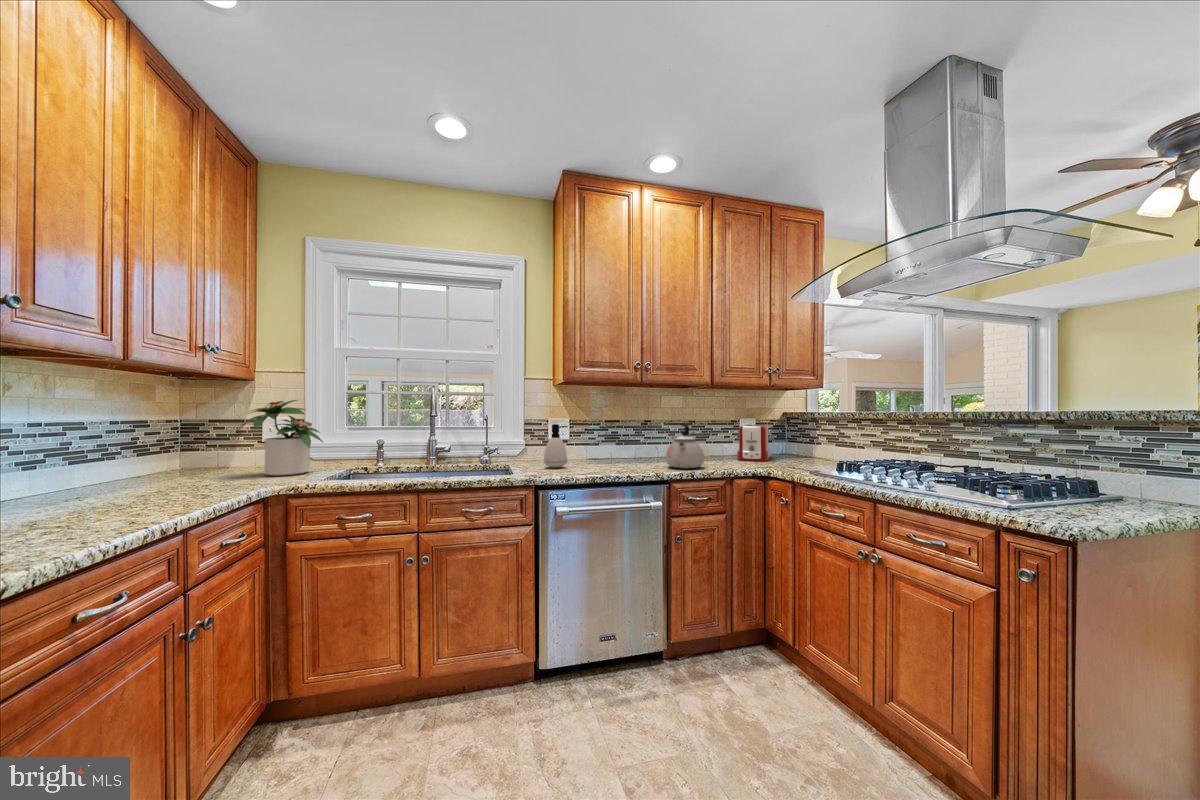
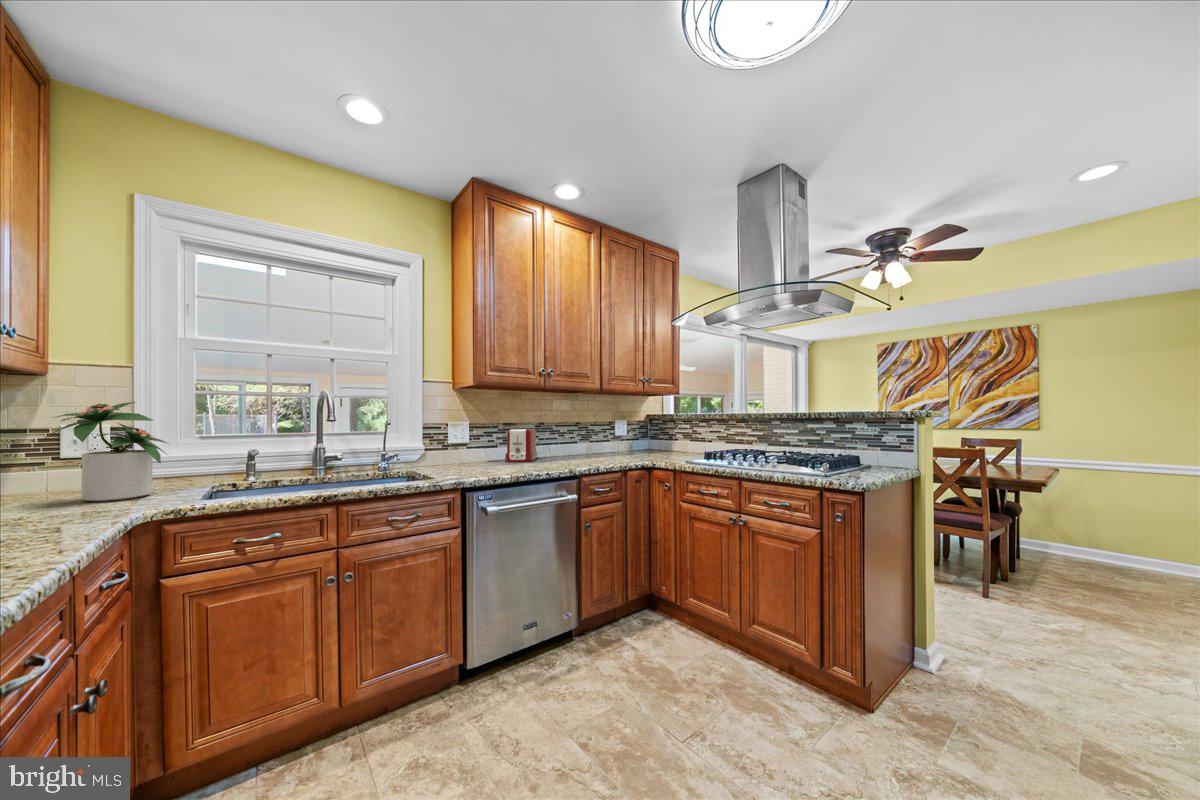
soap dispenser: present [544,424,568,468] -> none [453,428,478,471]
kettle: present [666,424,704,469] -> none [570,426,603,465]
toaster: present [737,425,771,461] -> present [505,428,538,462]

